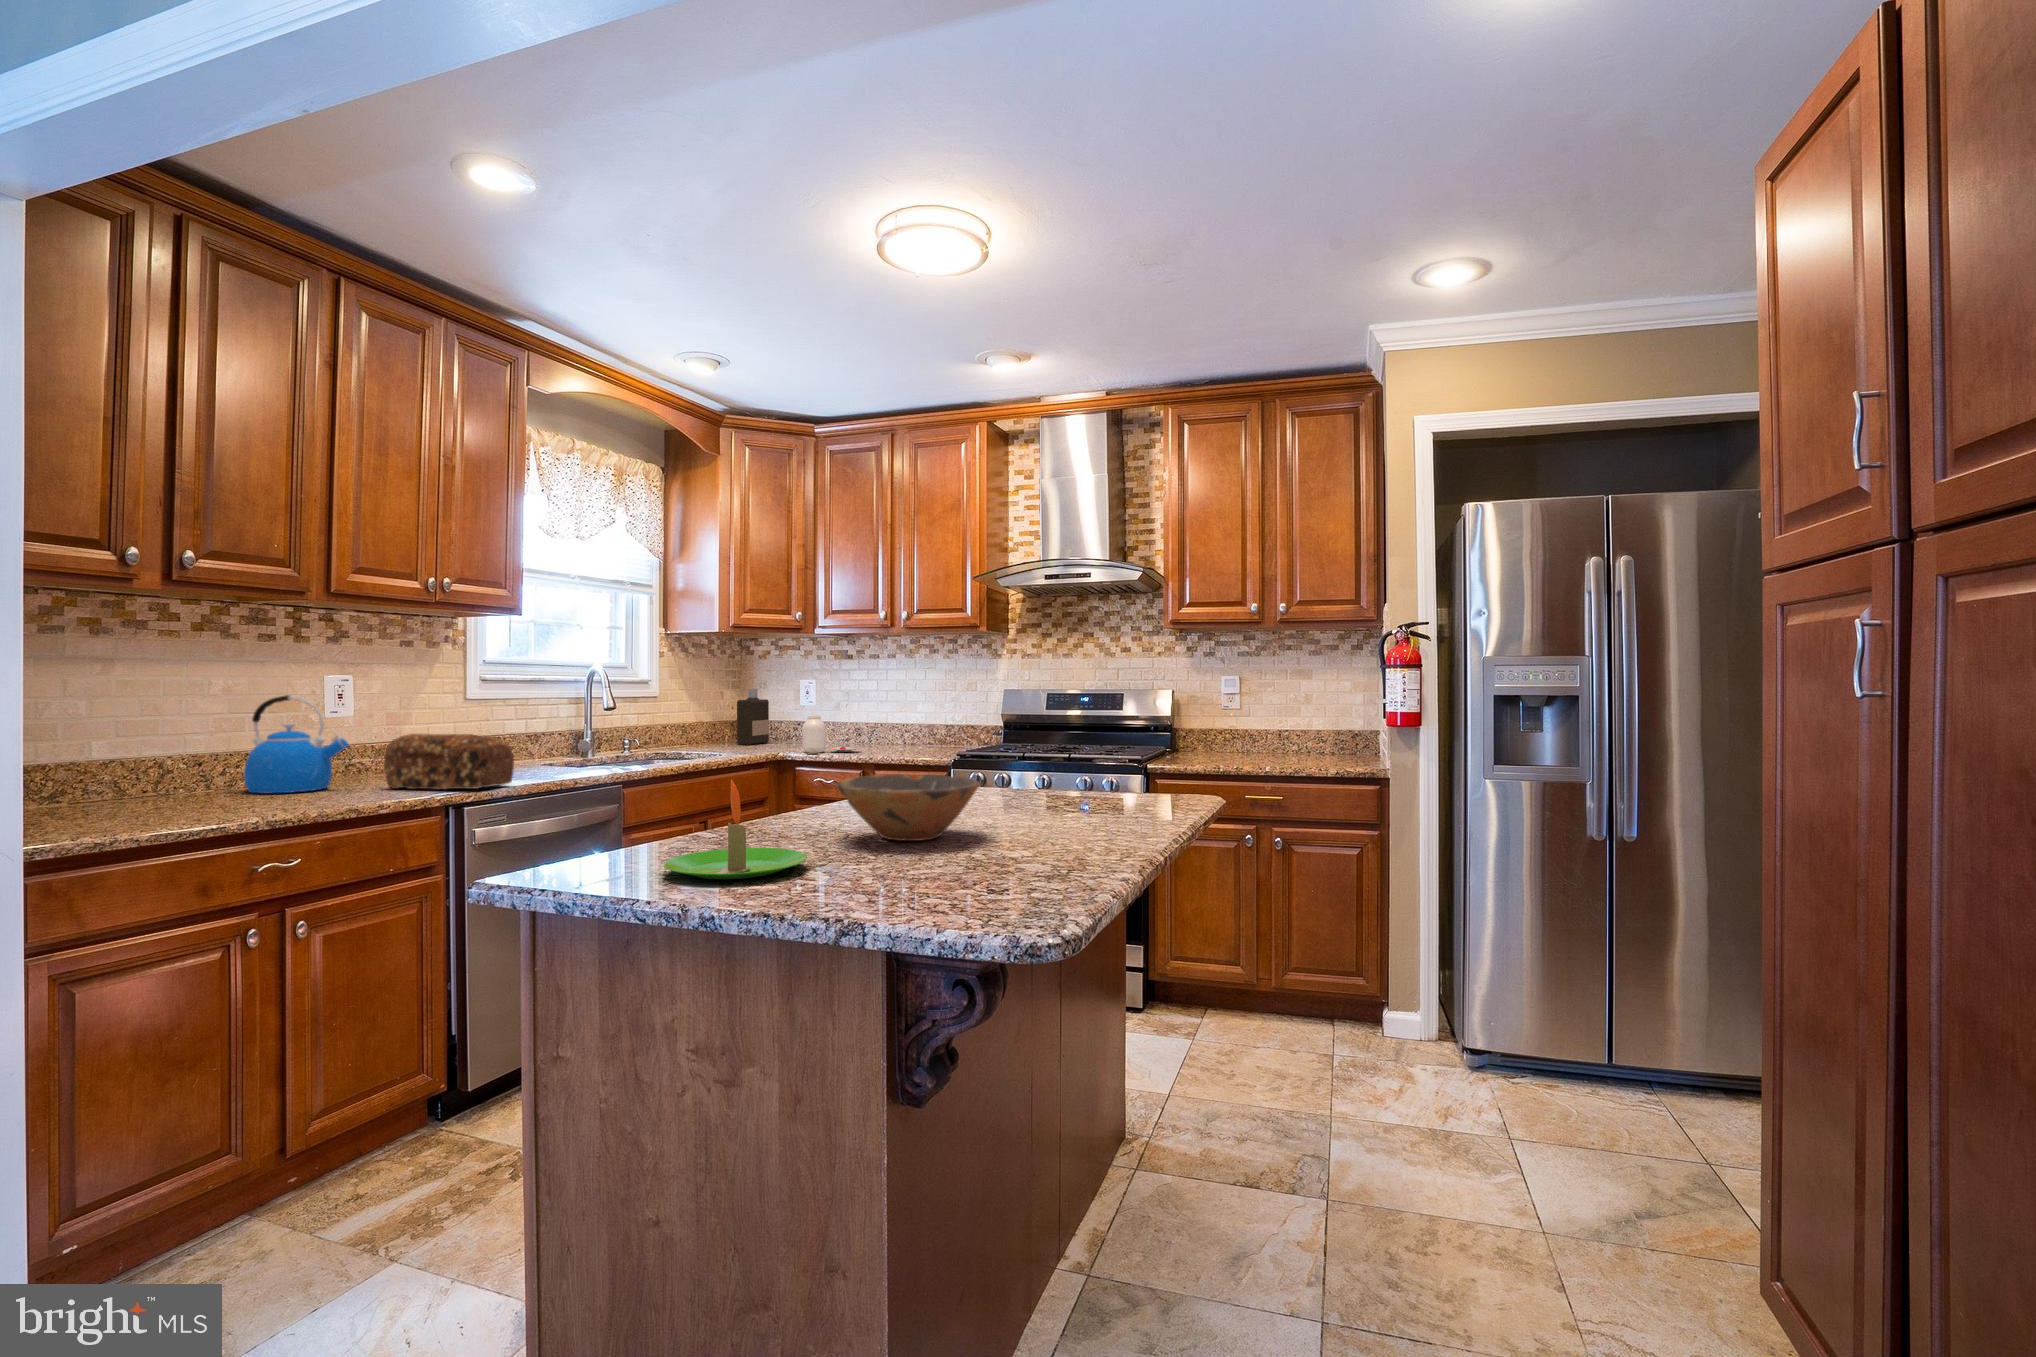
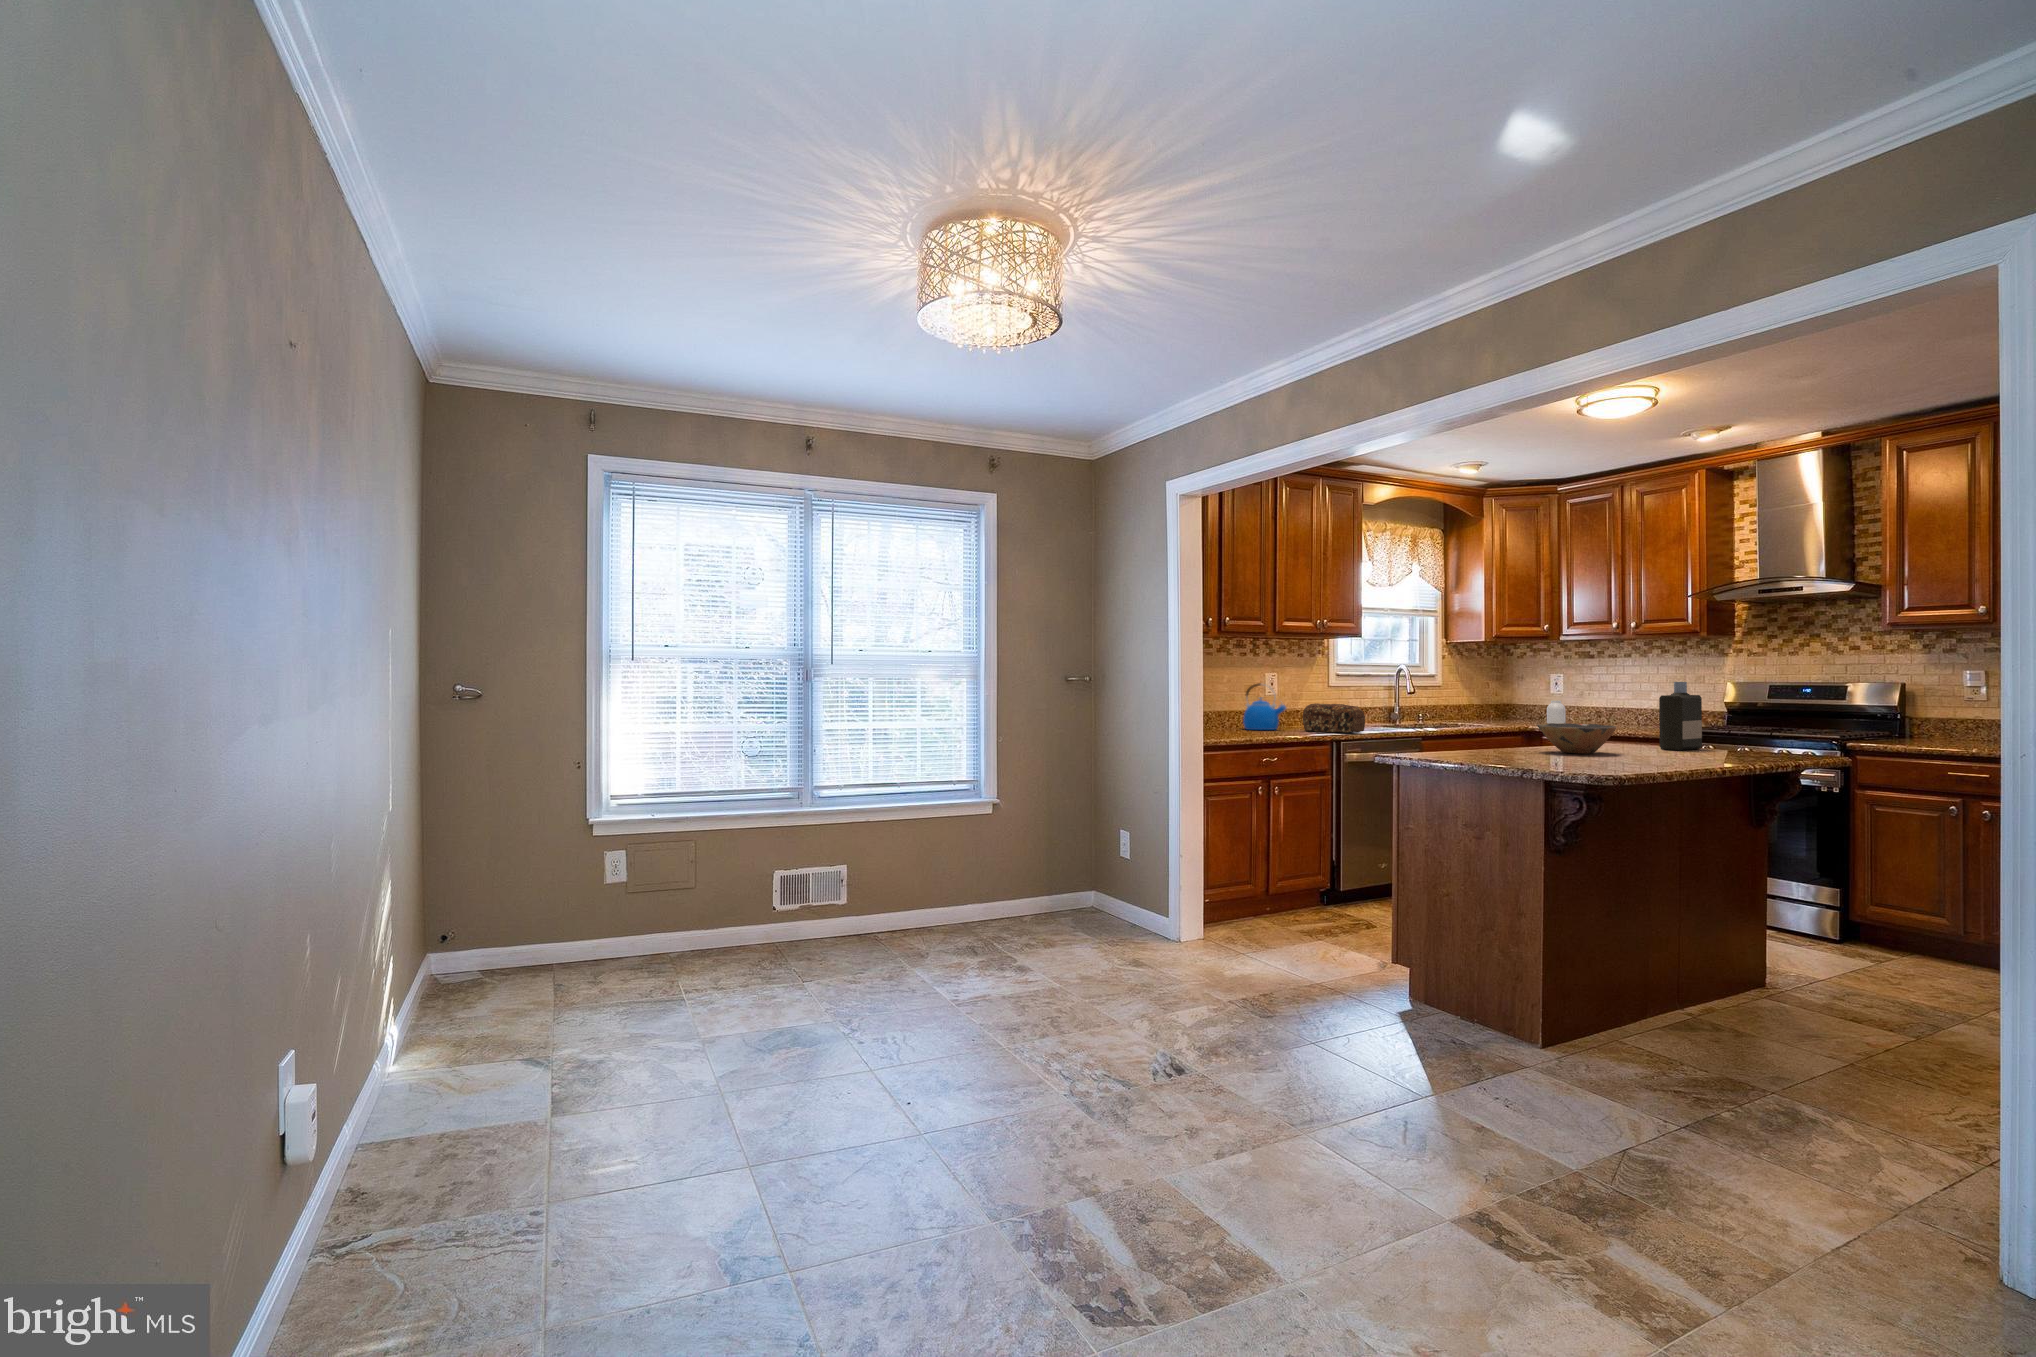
bottle: present [737,689,769,745] -> present [1659,682,1702,750]
candle: present [664,780,807,879] -> none [1455,718,1518,756]

